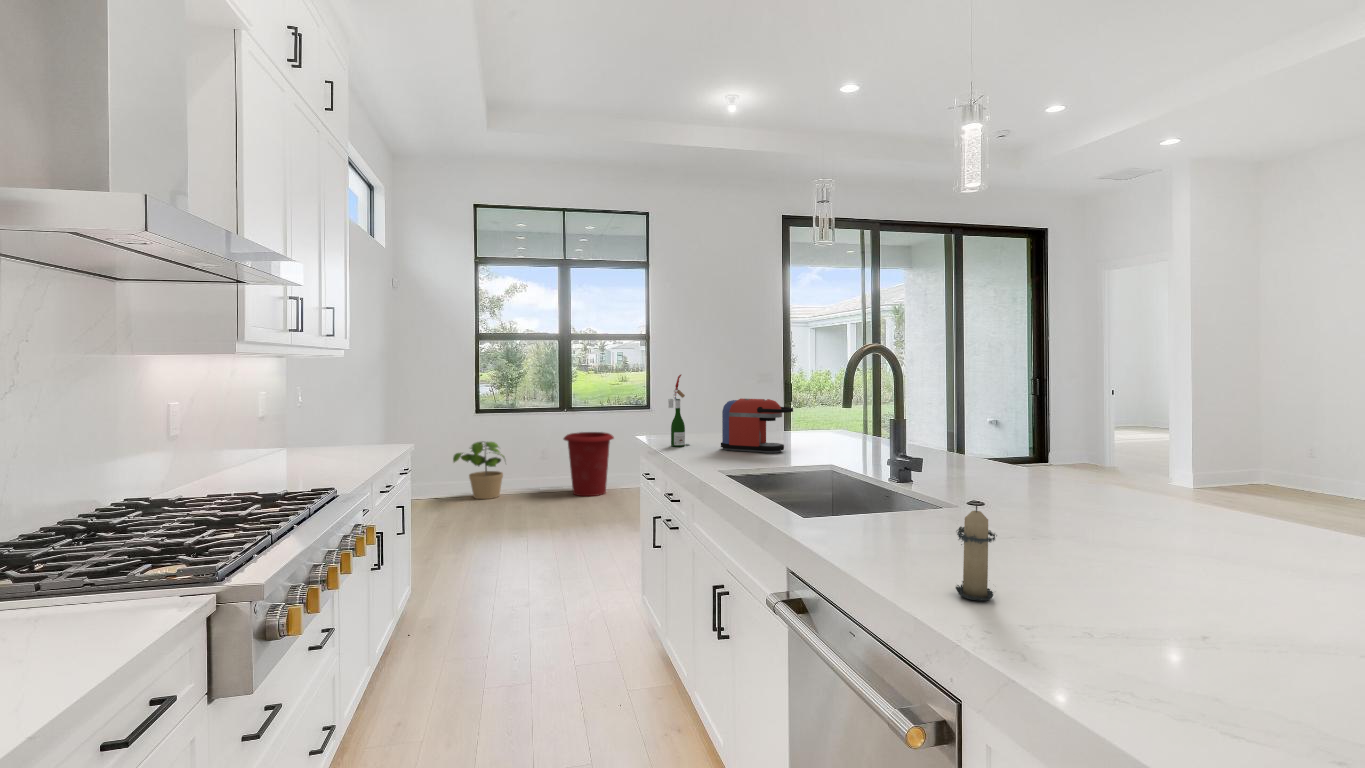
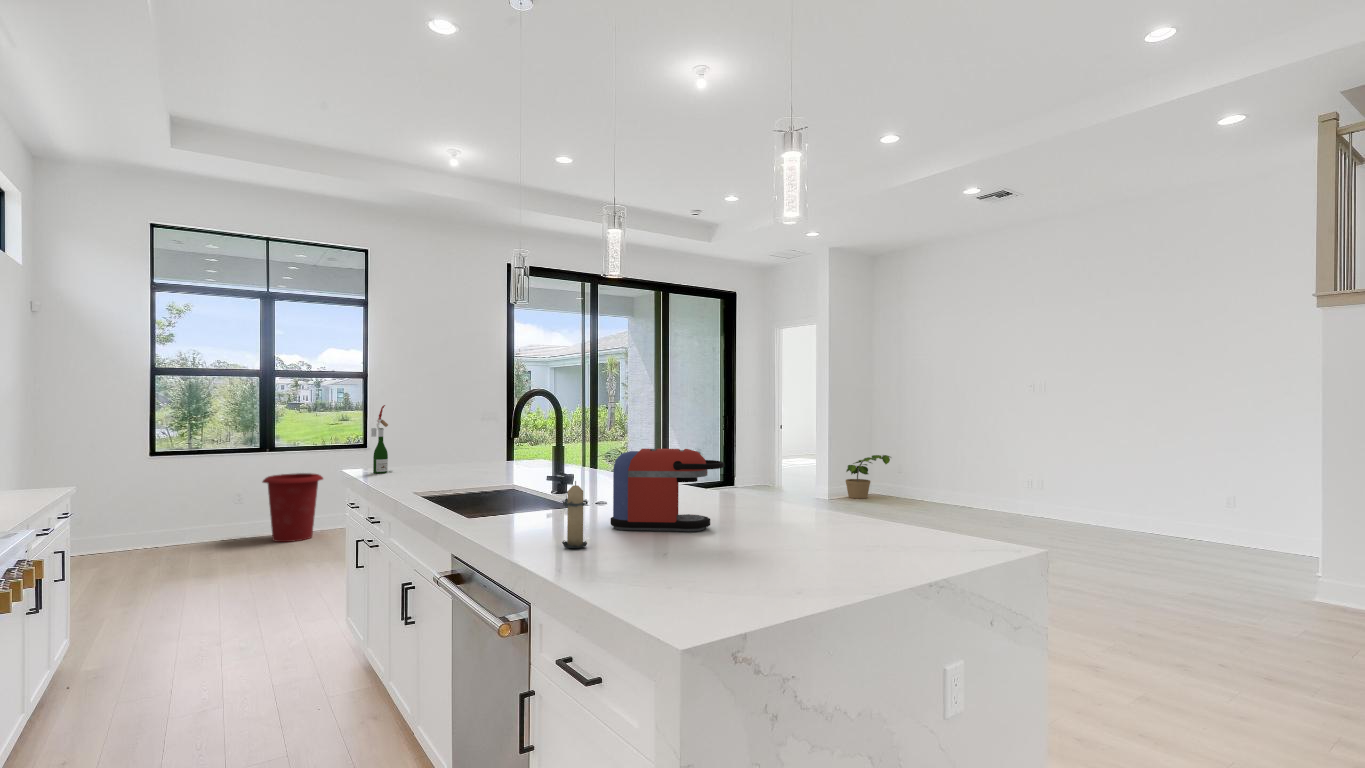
coffee maker: present [721,399,793,453] -> present [610,449,725,532]
potted plant: present [453,442,505,499] -> present [846,455,891,499]

